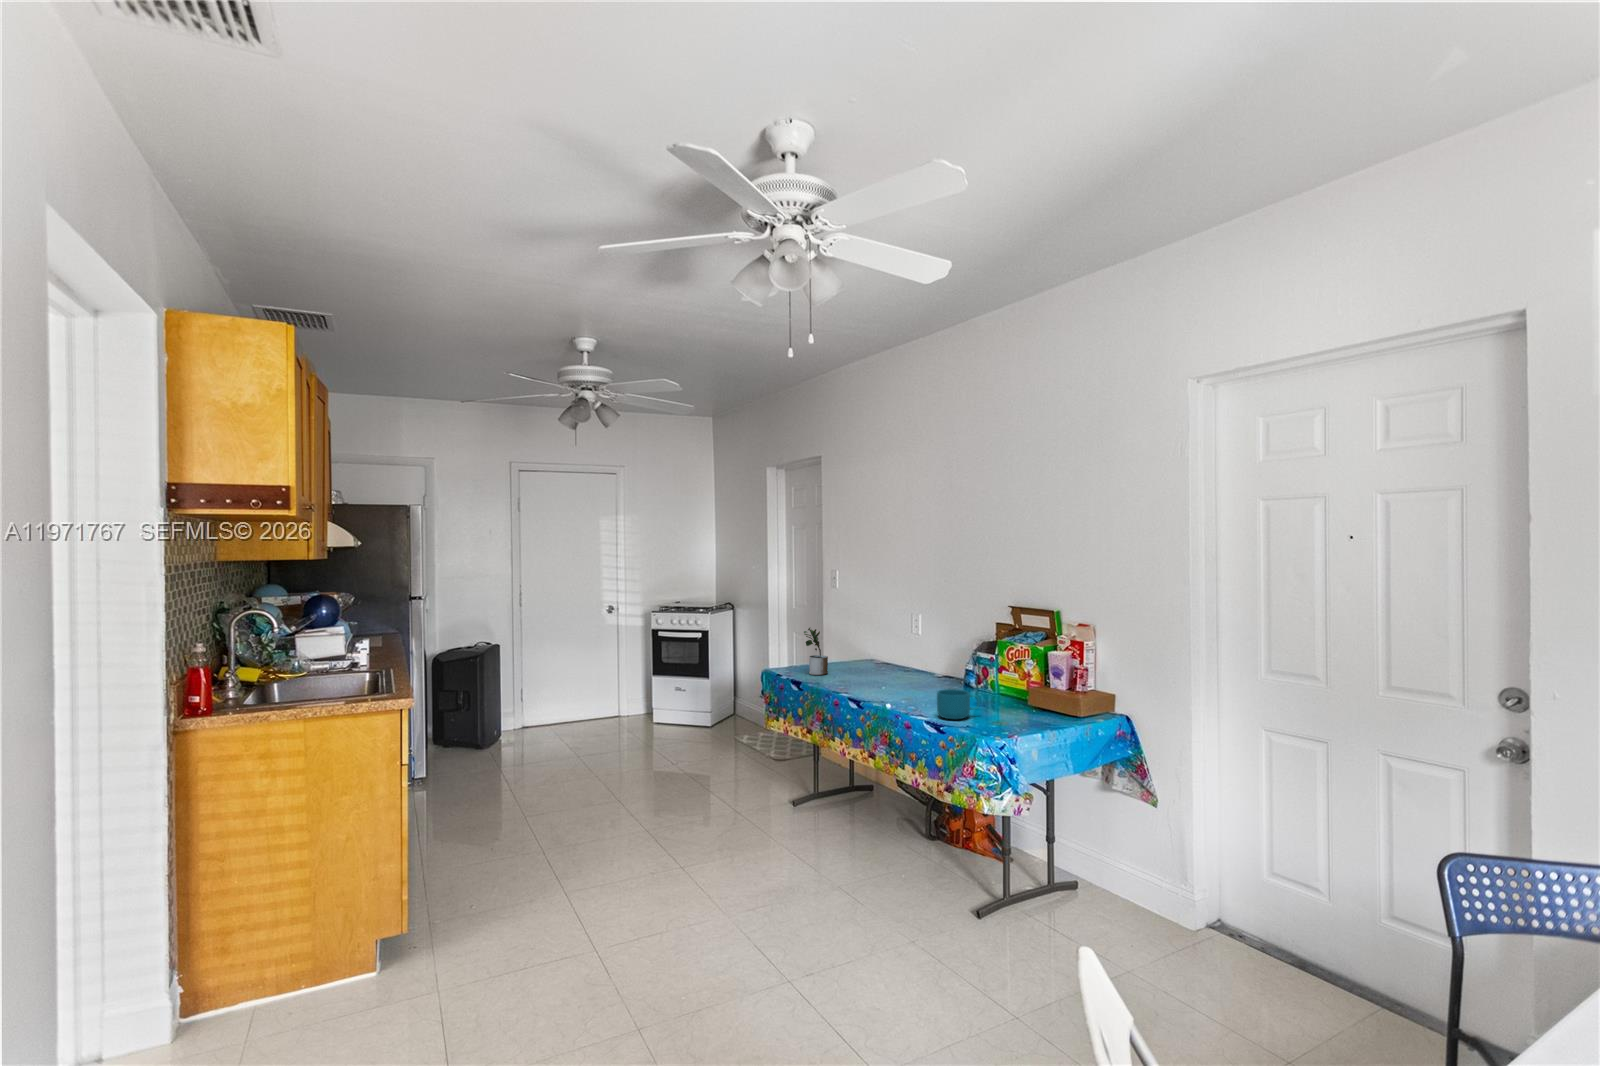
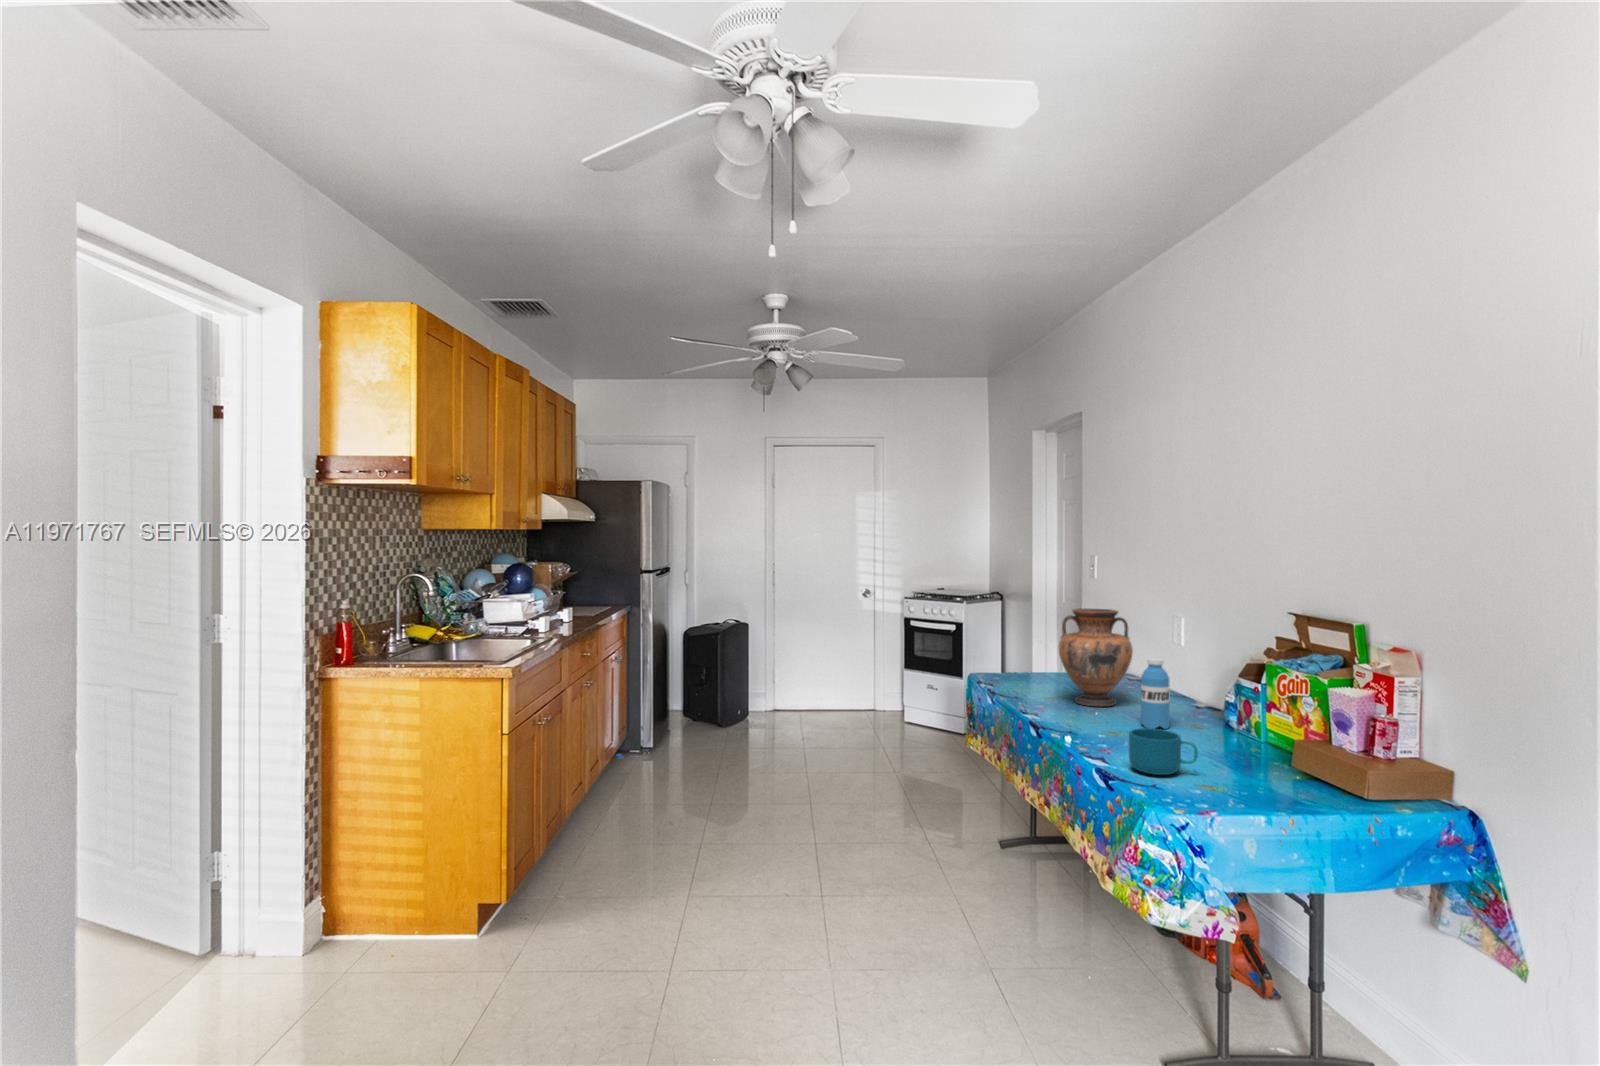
vase: none [846,610,898,683] -> present [1059,608,1133,706]
potted plant: present [804,628,828,675] -> none [1012,626,1046,689]
water bottle: none [916,643,935,693] -> present [1141,659,1169,729]

